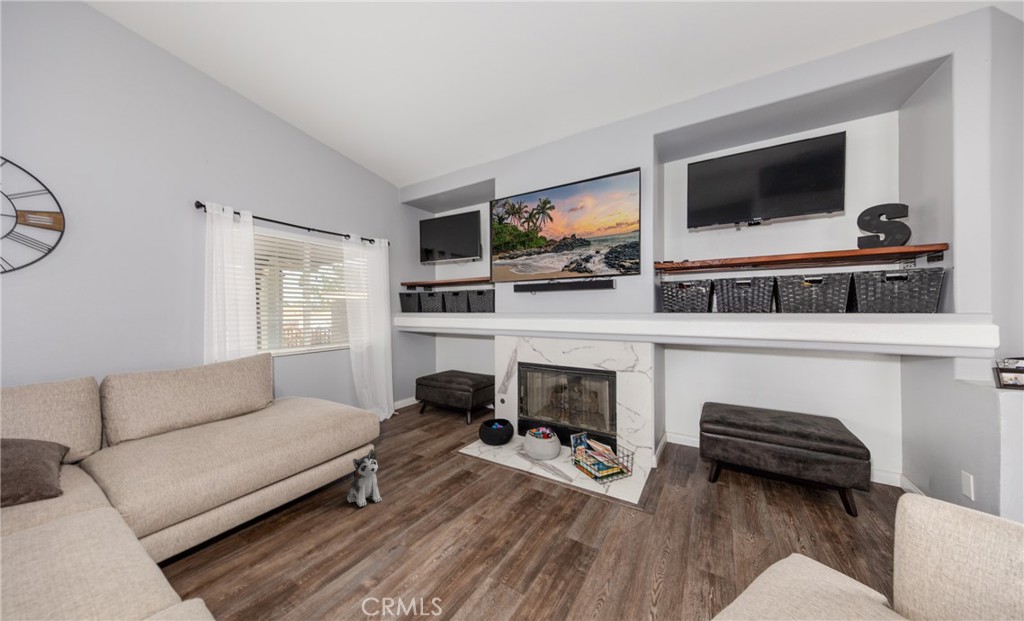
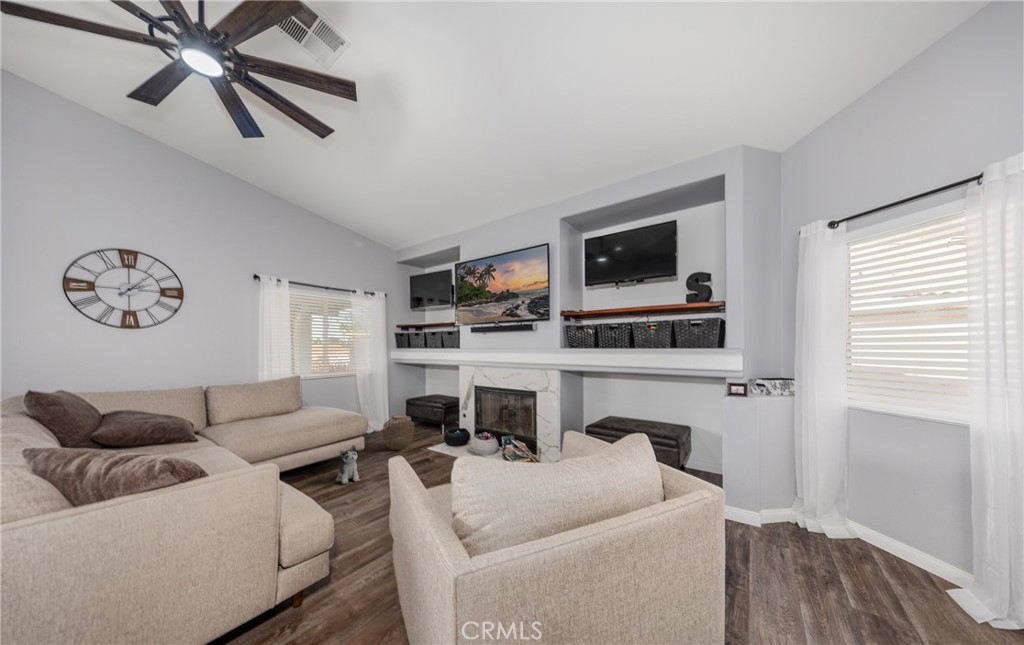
woven basket: none [397,403,439,450] -> present [383,415,414,450]

